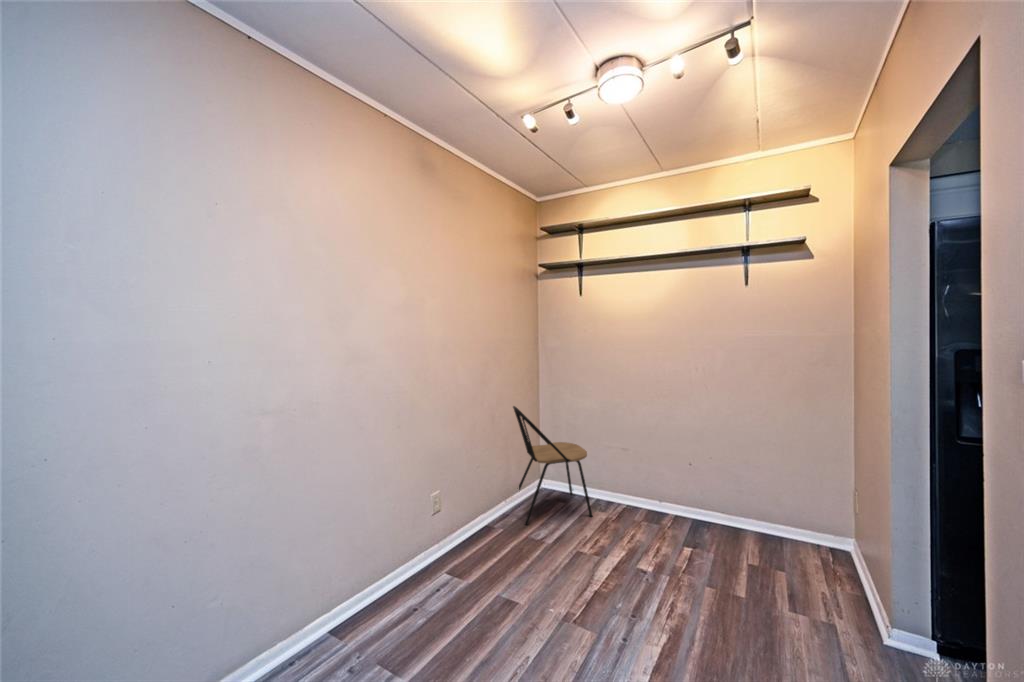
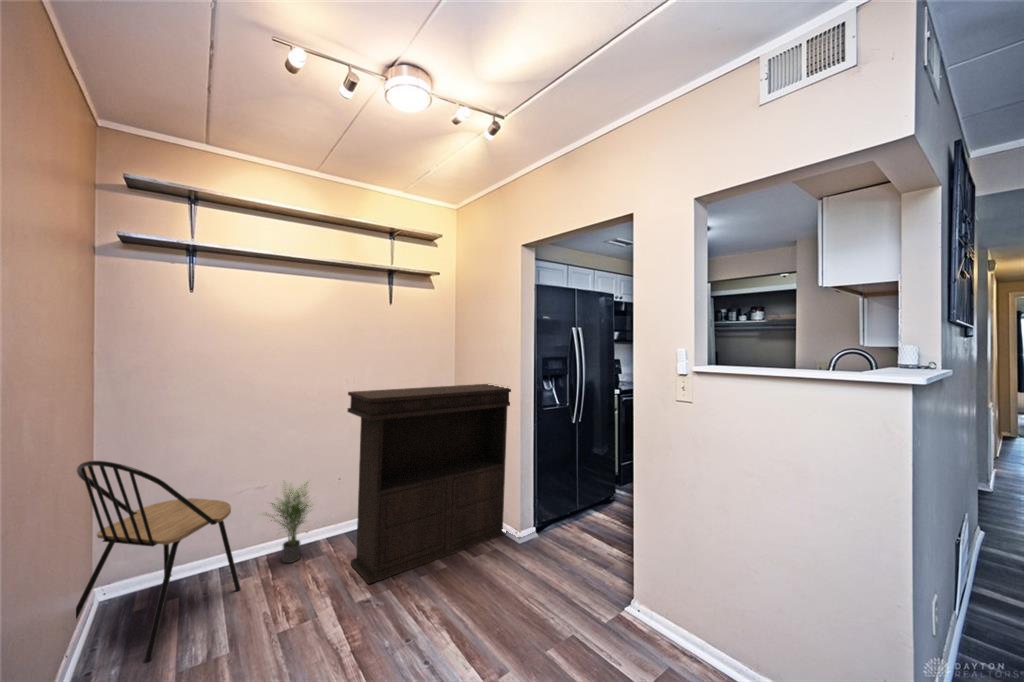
console table: none [651,385,897,622] -> present [348,384,511,584]
potted plant: none [610,450,658,519] -> present [271,482,311,563]

